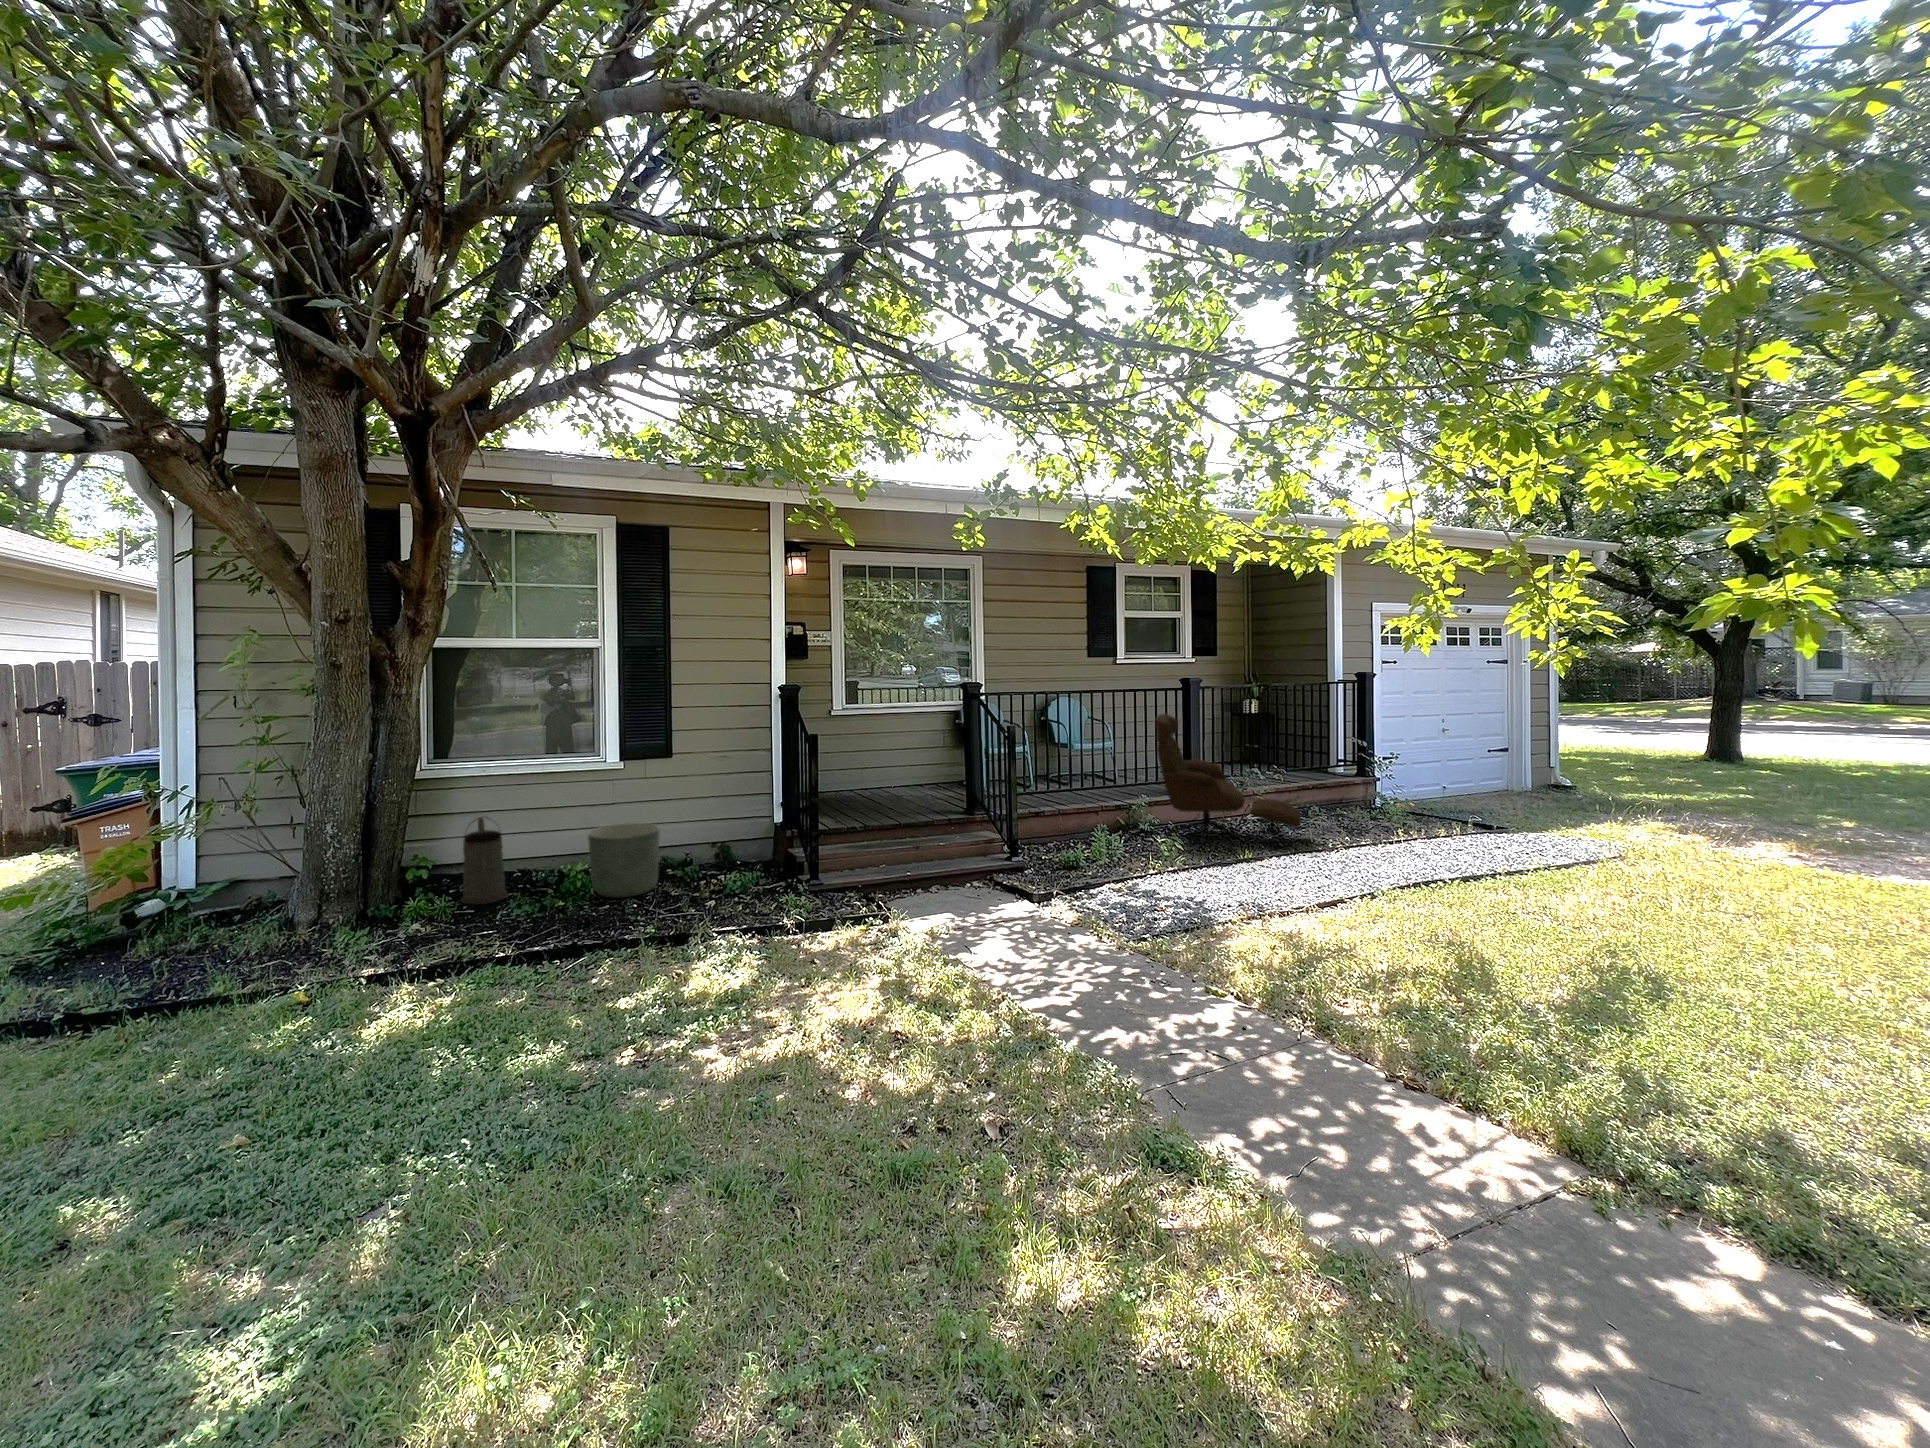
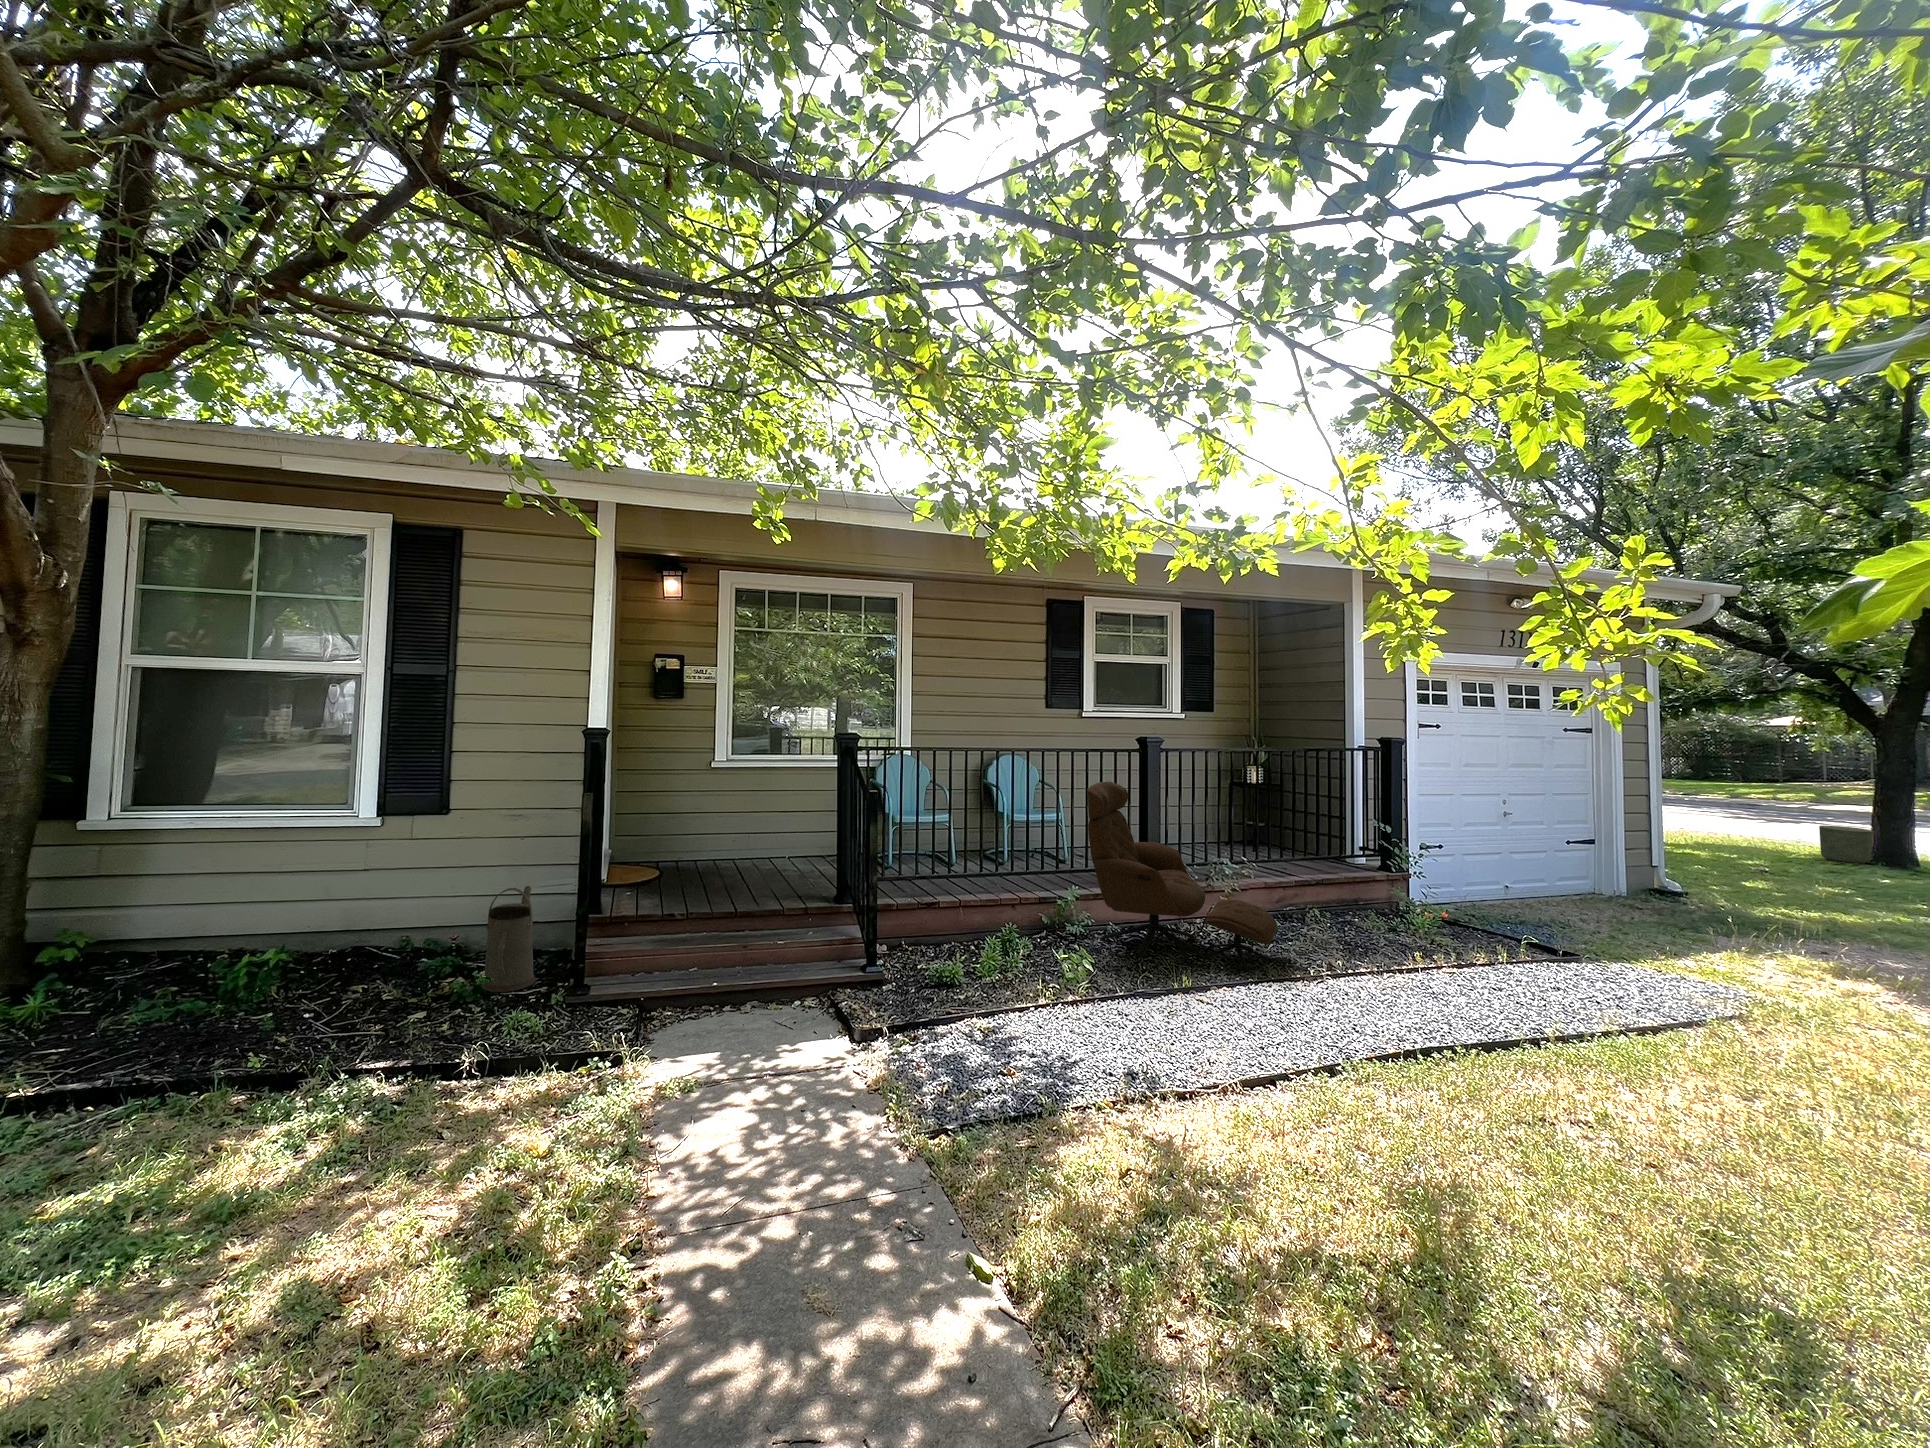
watering can: present [462,817,508,904] -> present [482,886,535,992]
planter: present [588,823,660,897] -> present [1819,826,1873,863]

